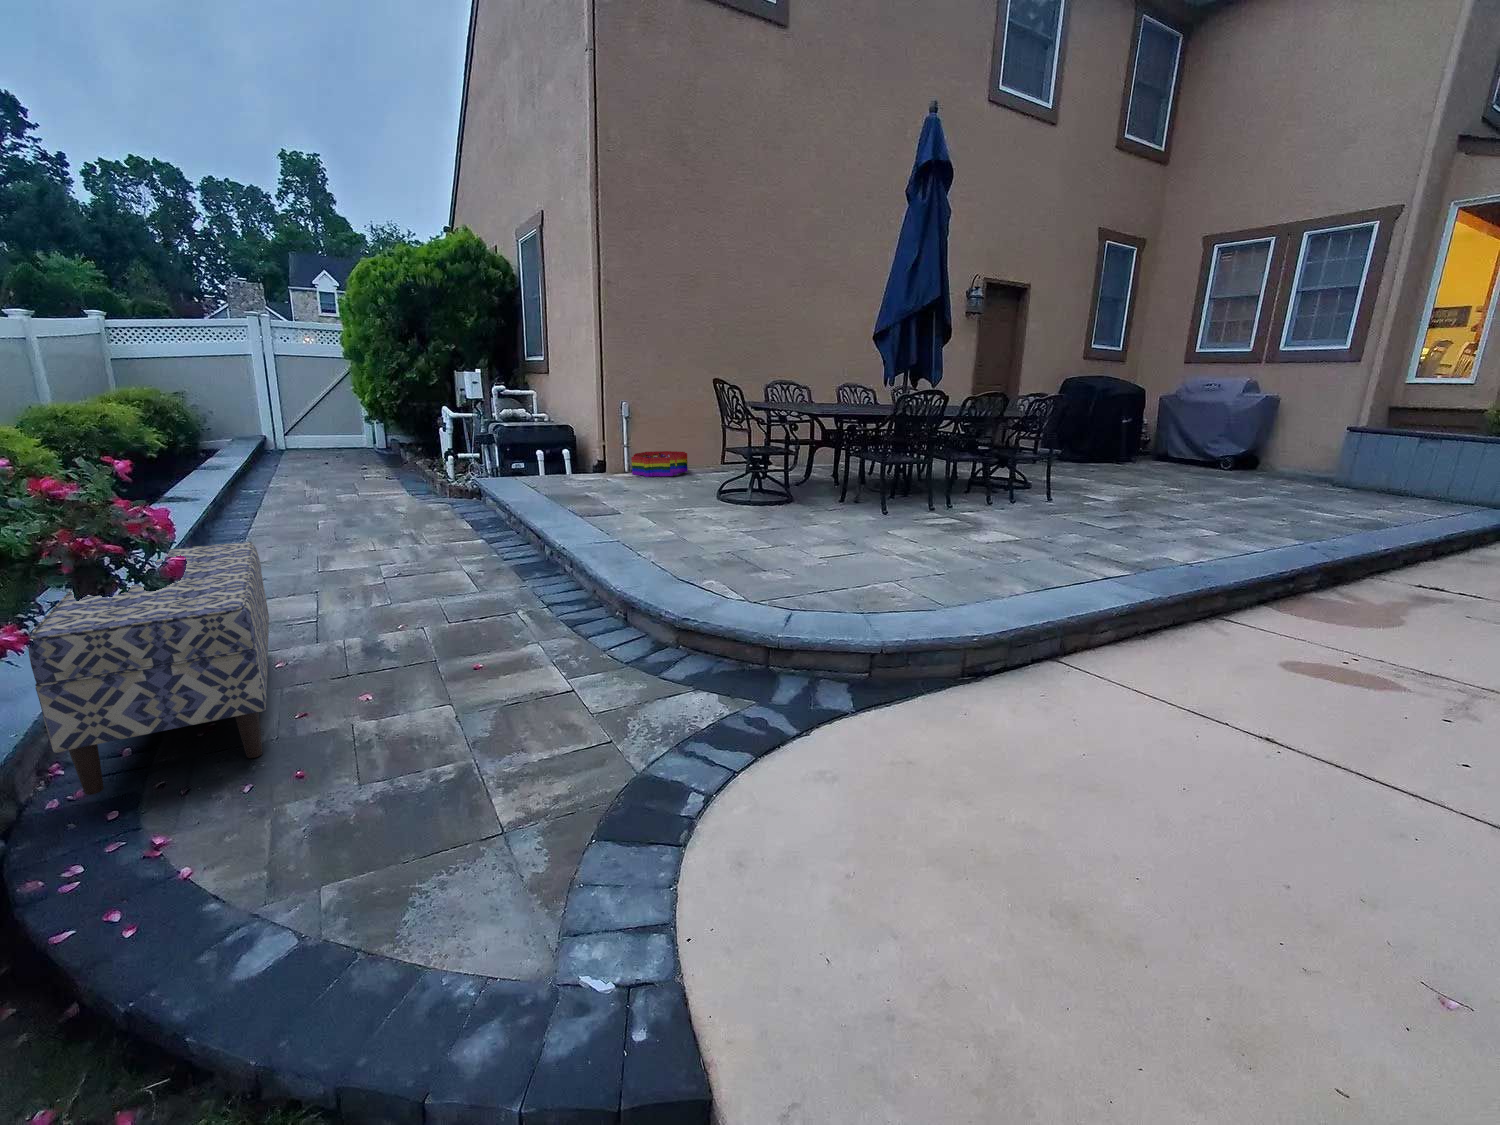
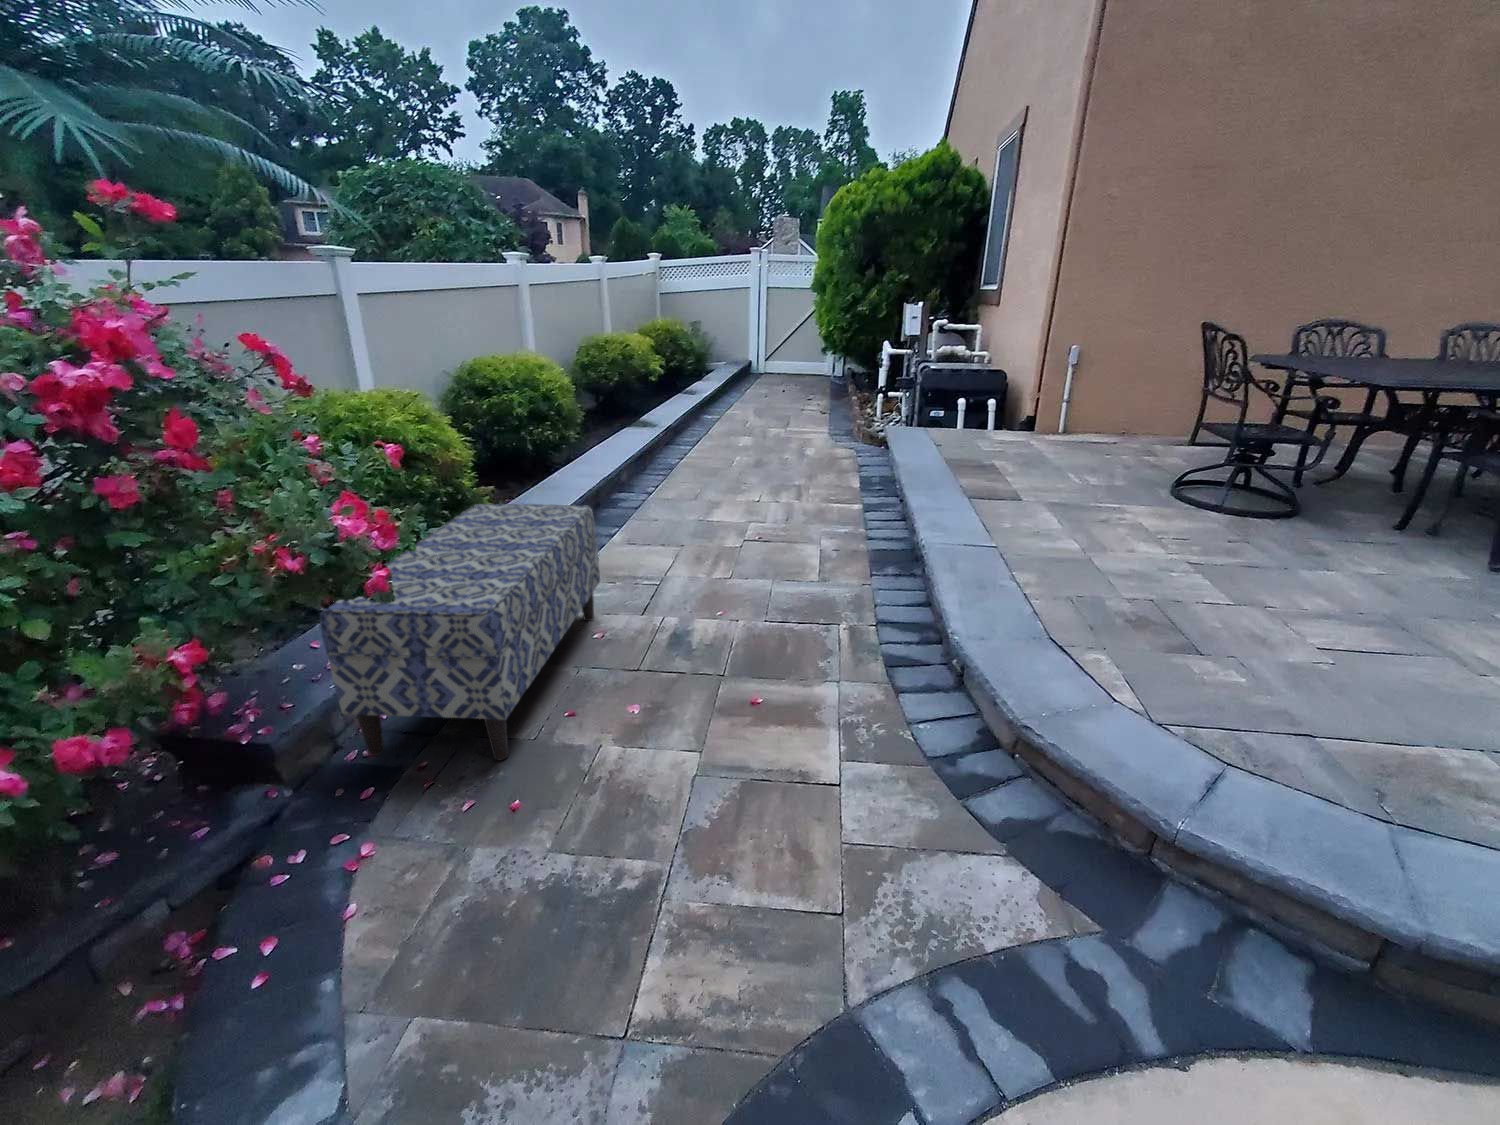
storage bin: present [632,451,688,477] -> none [1066,413,1150,449]

